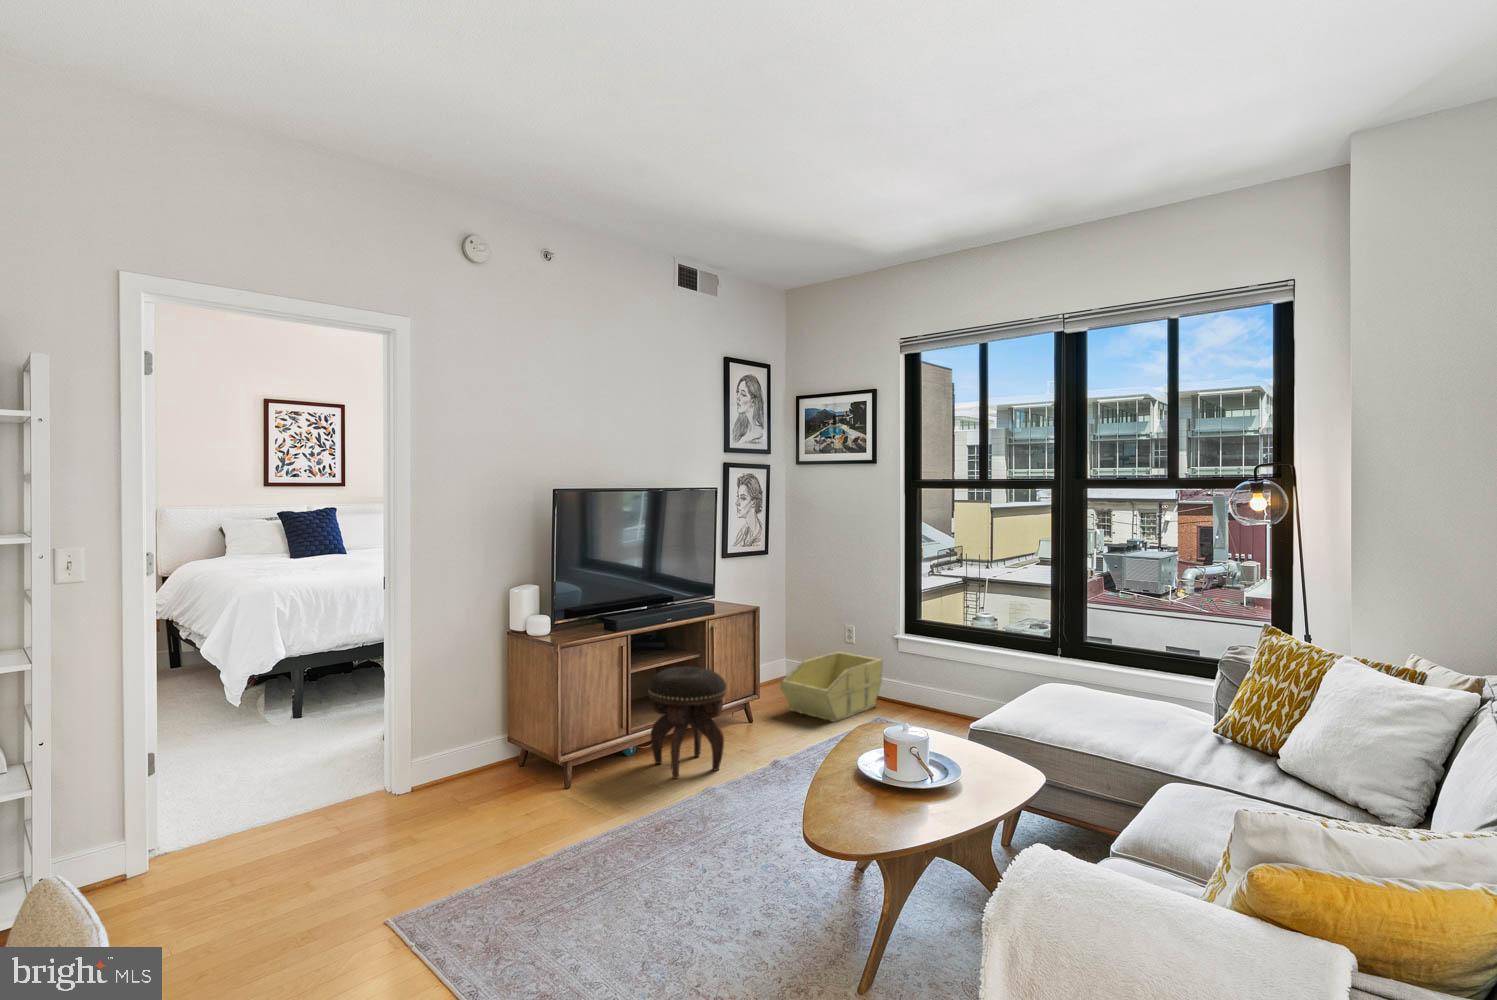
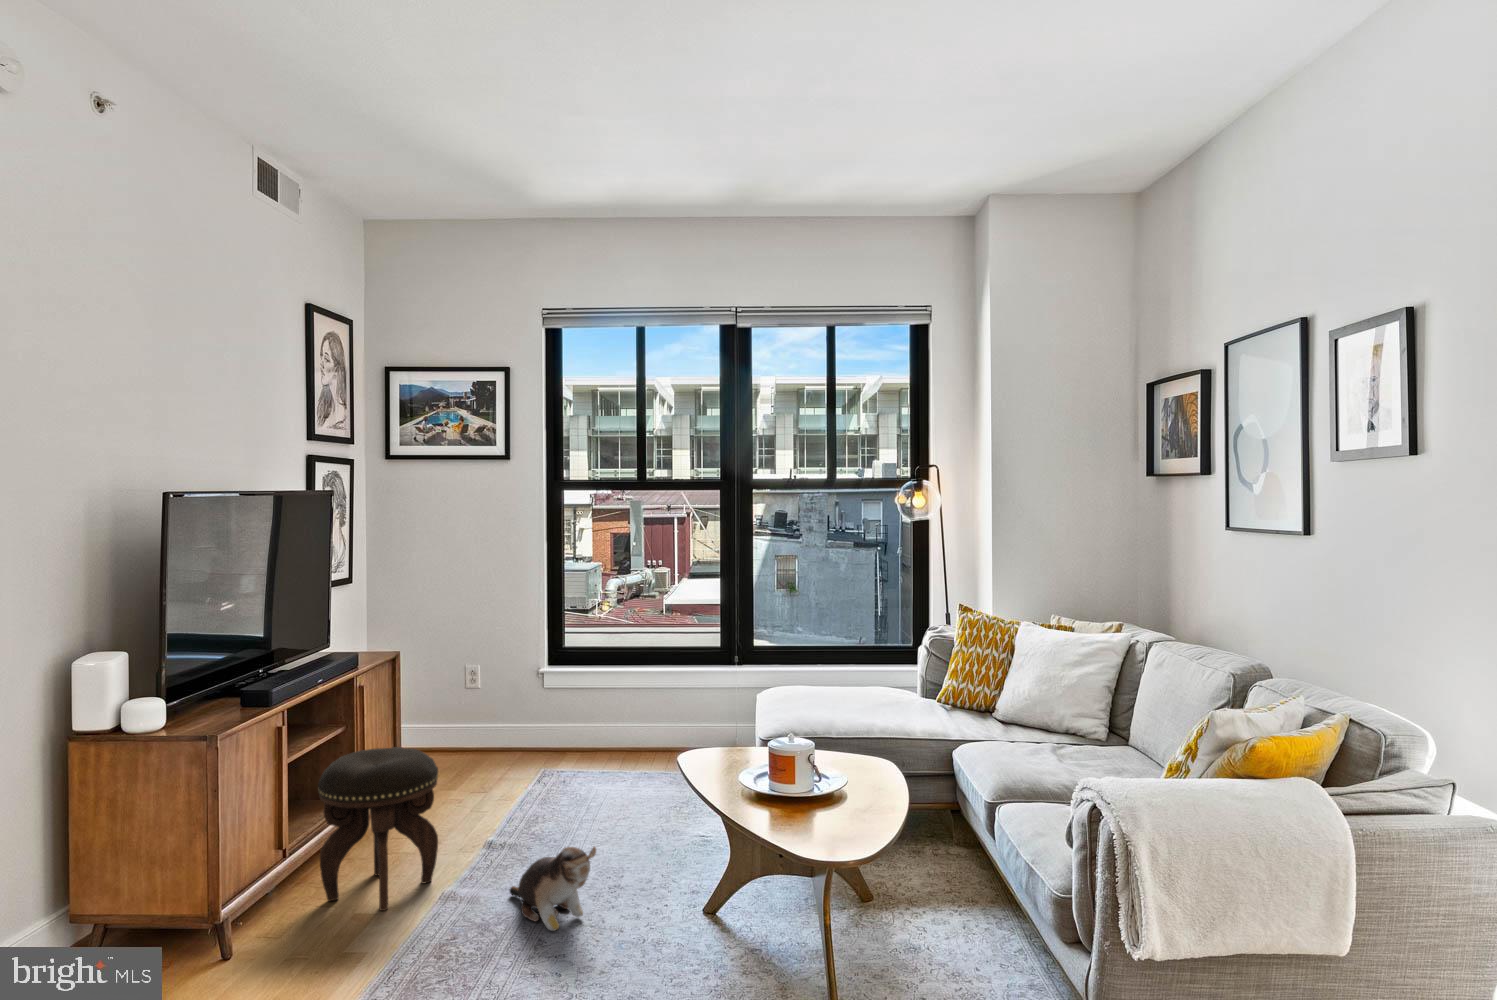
storage bin: present [781,652,883,722] -> none [422,699,531,786]
plush toy: none [737,764,774,827] -> present [510,847,596,931]

